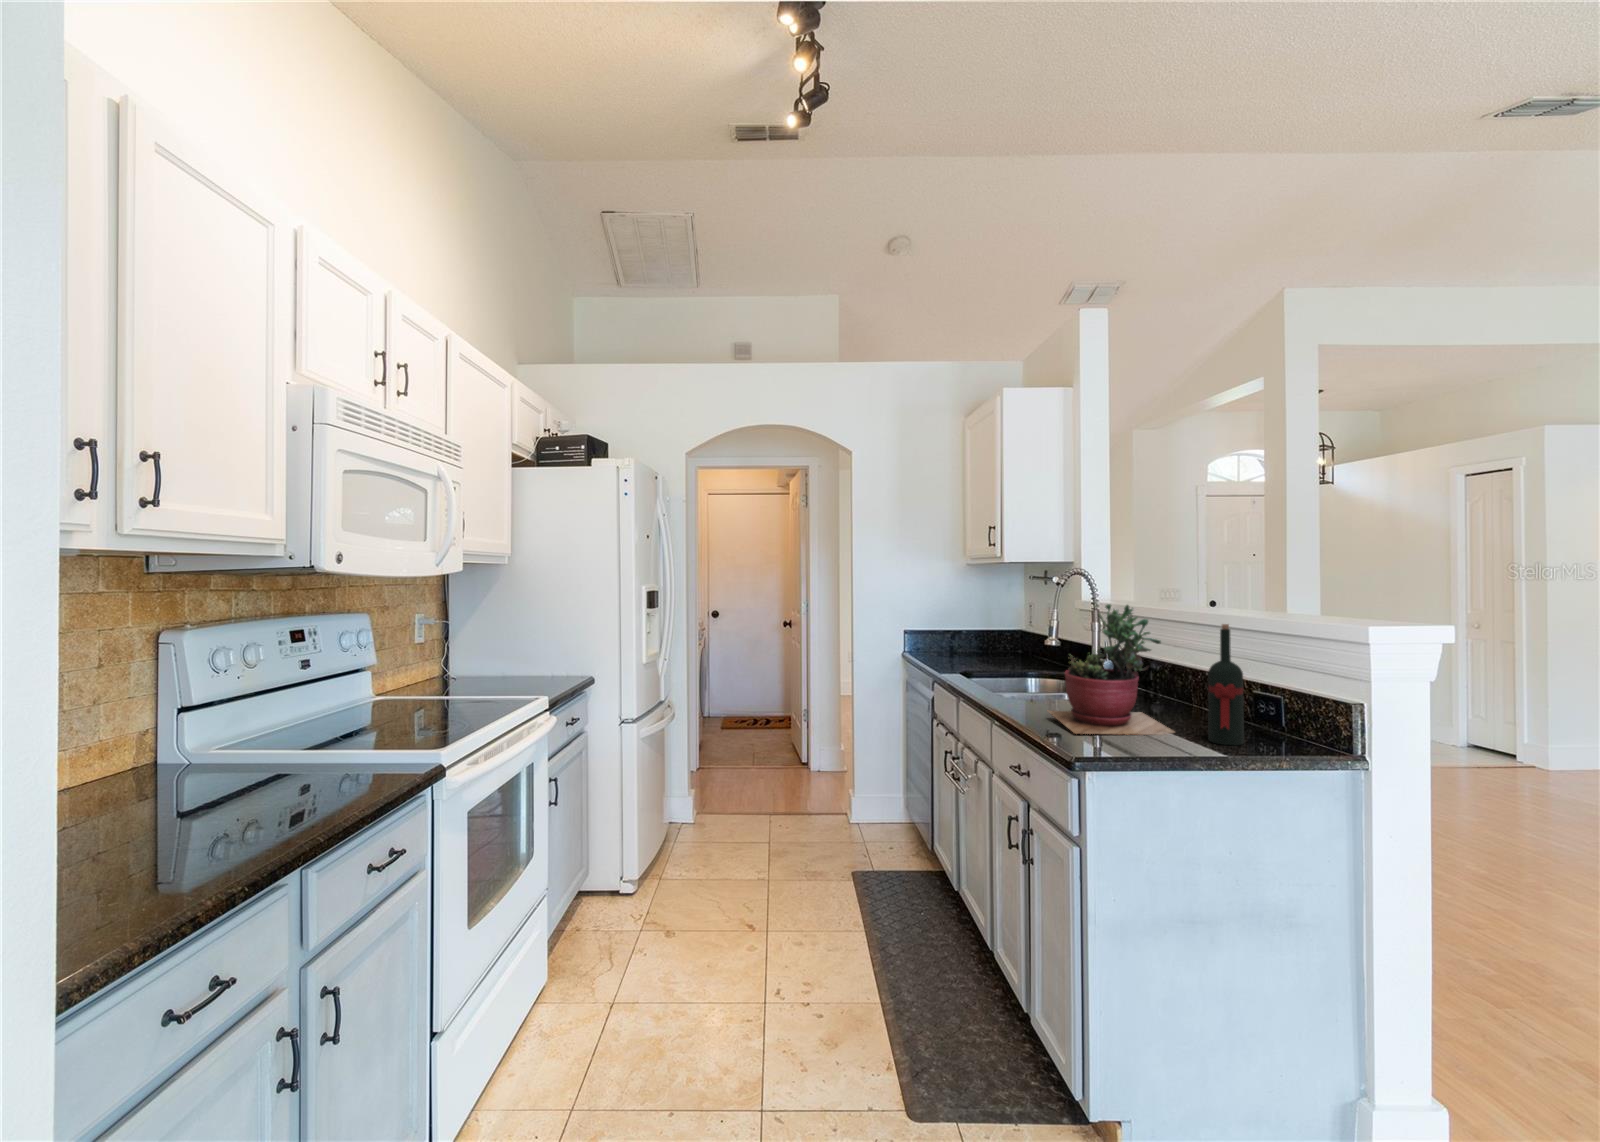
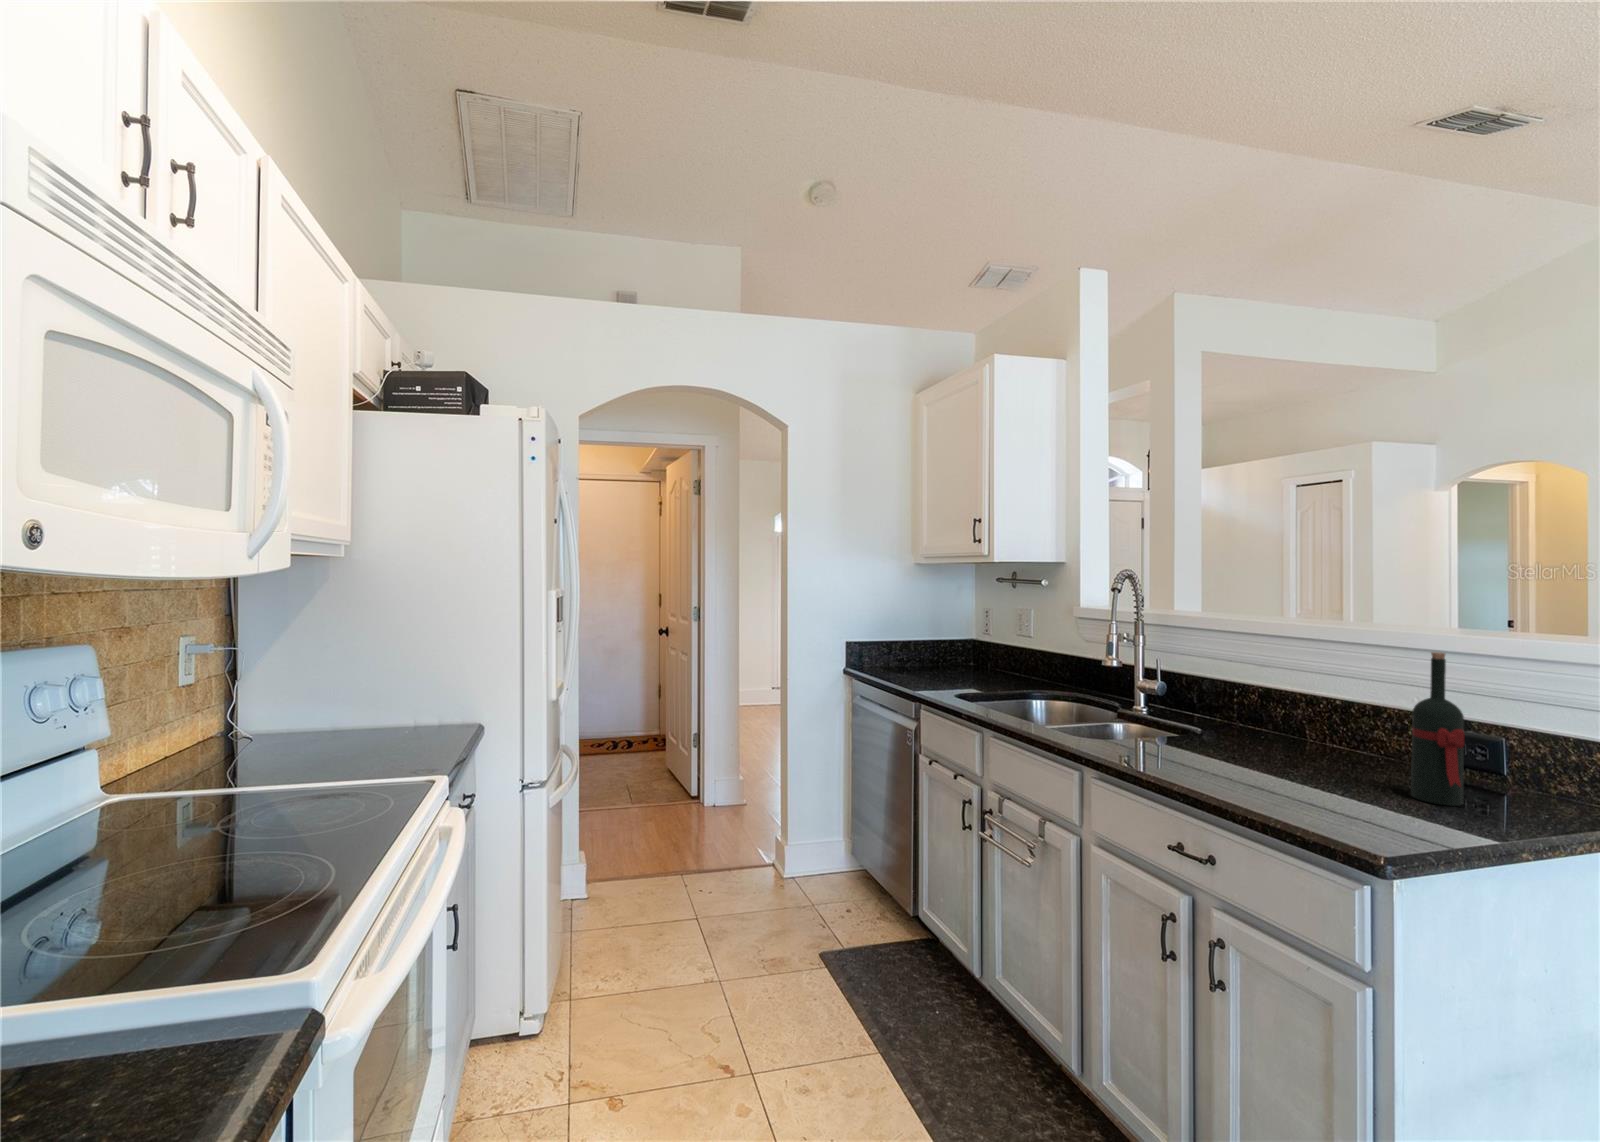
succulent plant: present [1049,604,1174,735] -> none [1165,623,1362,797]

